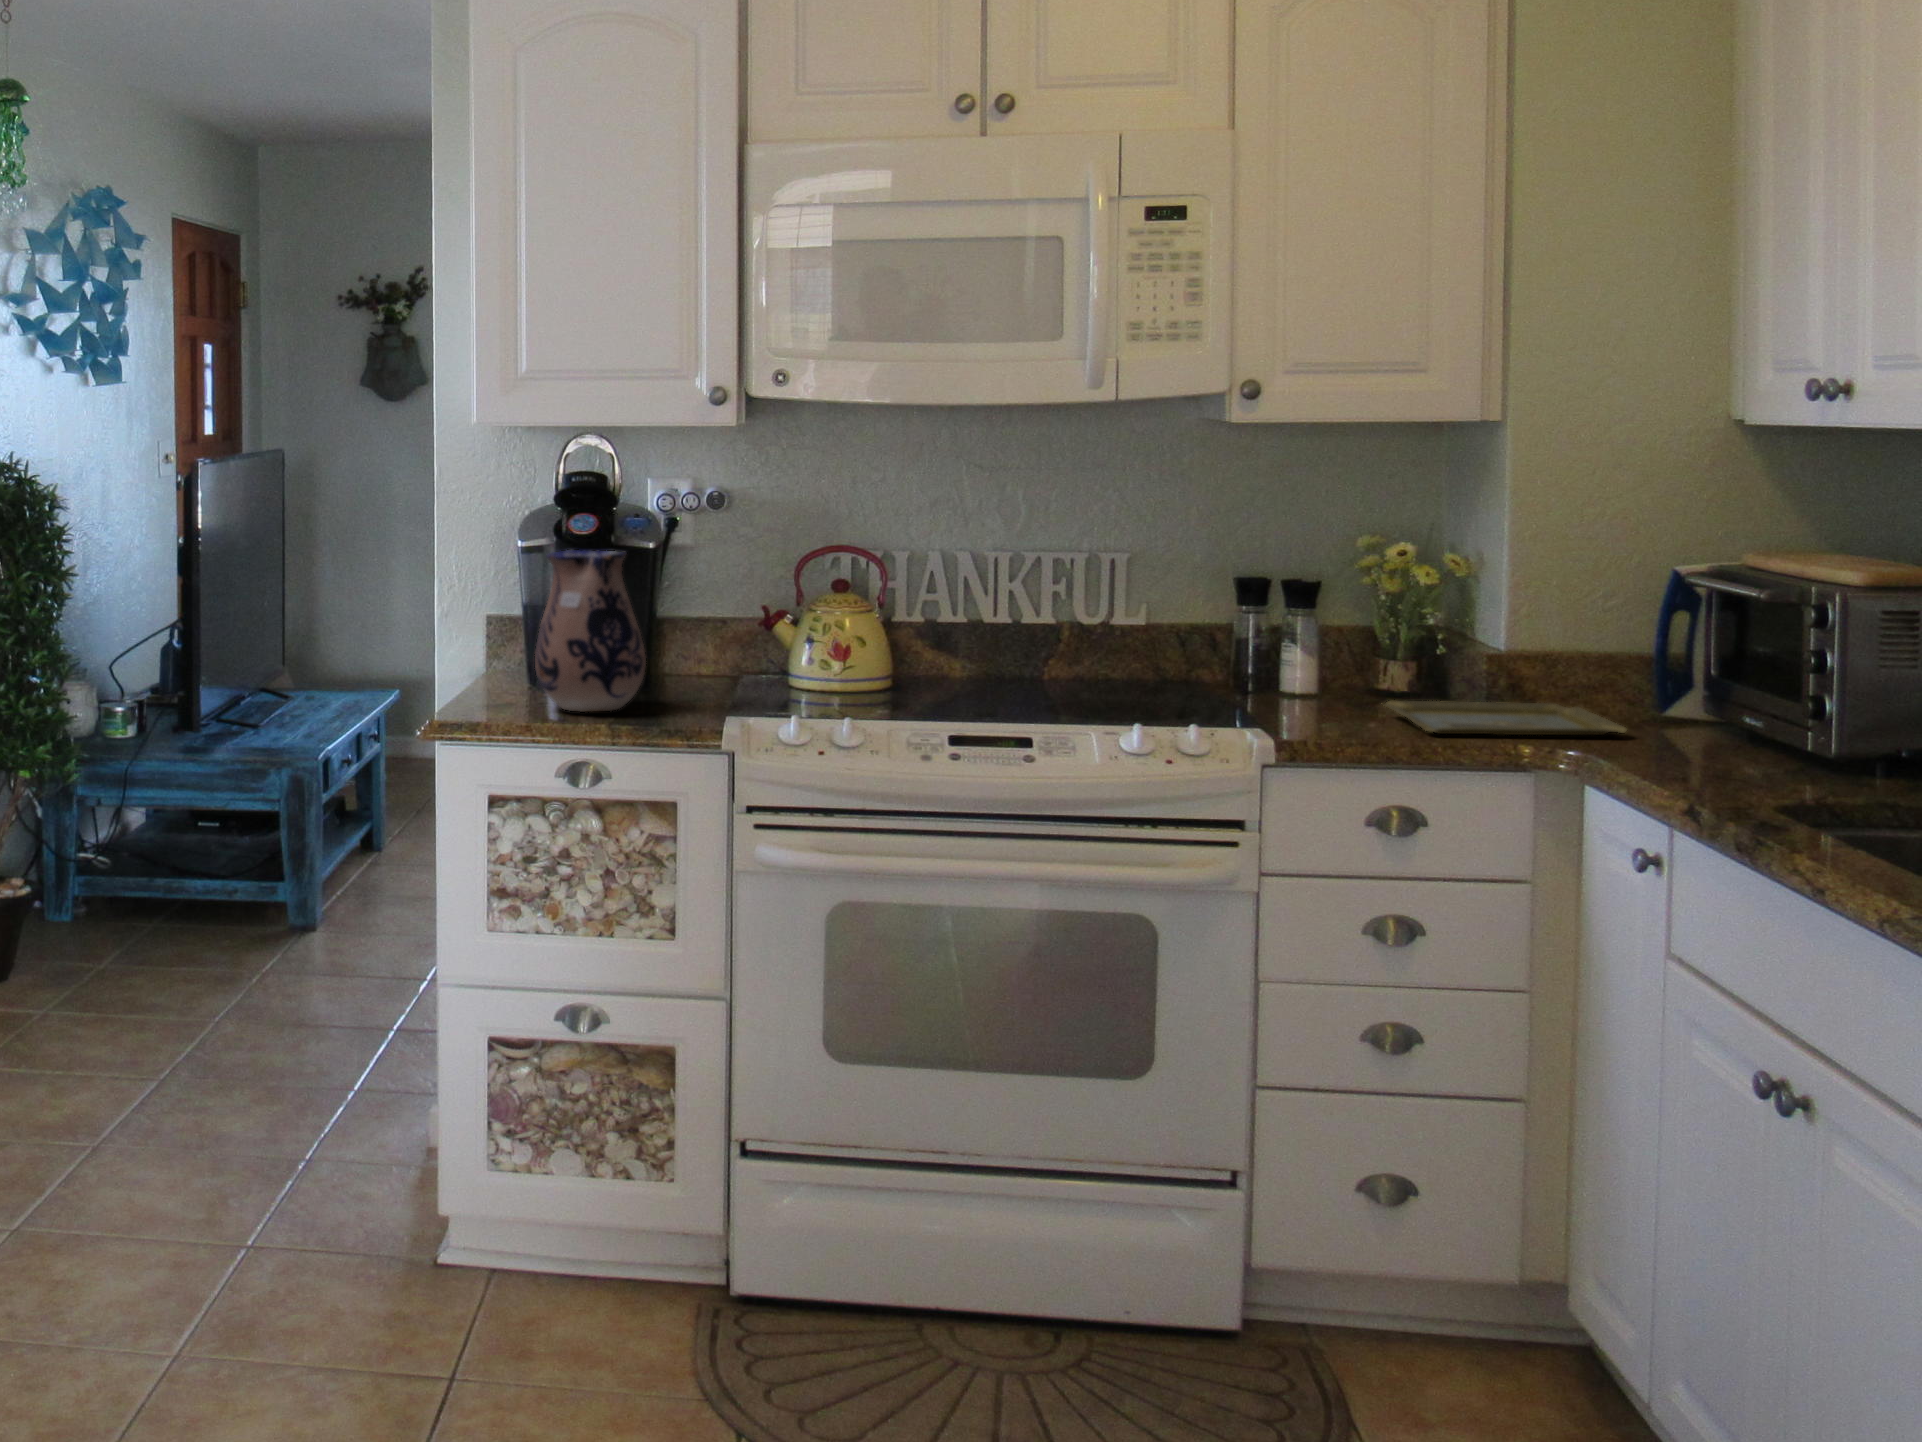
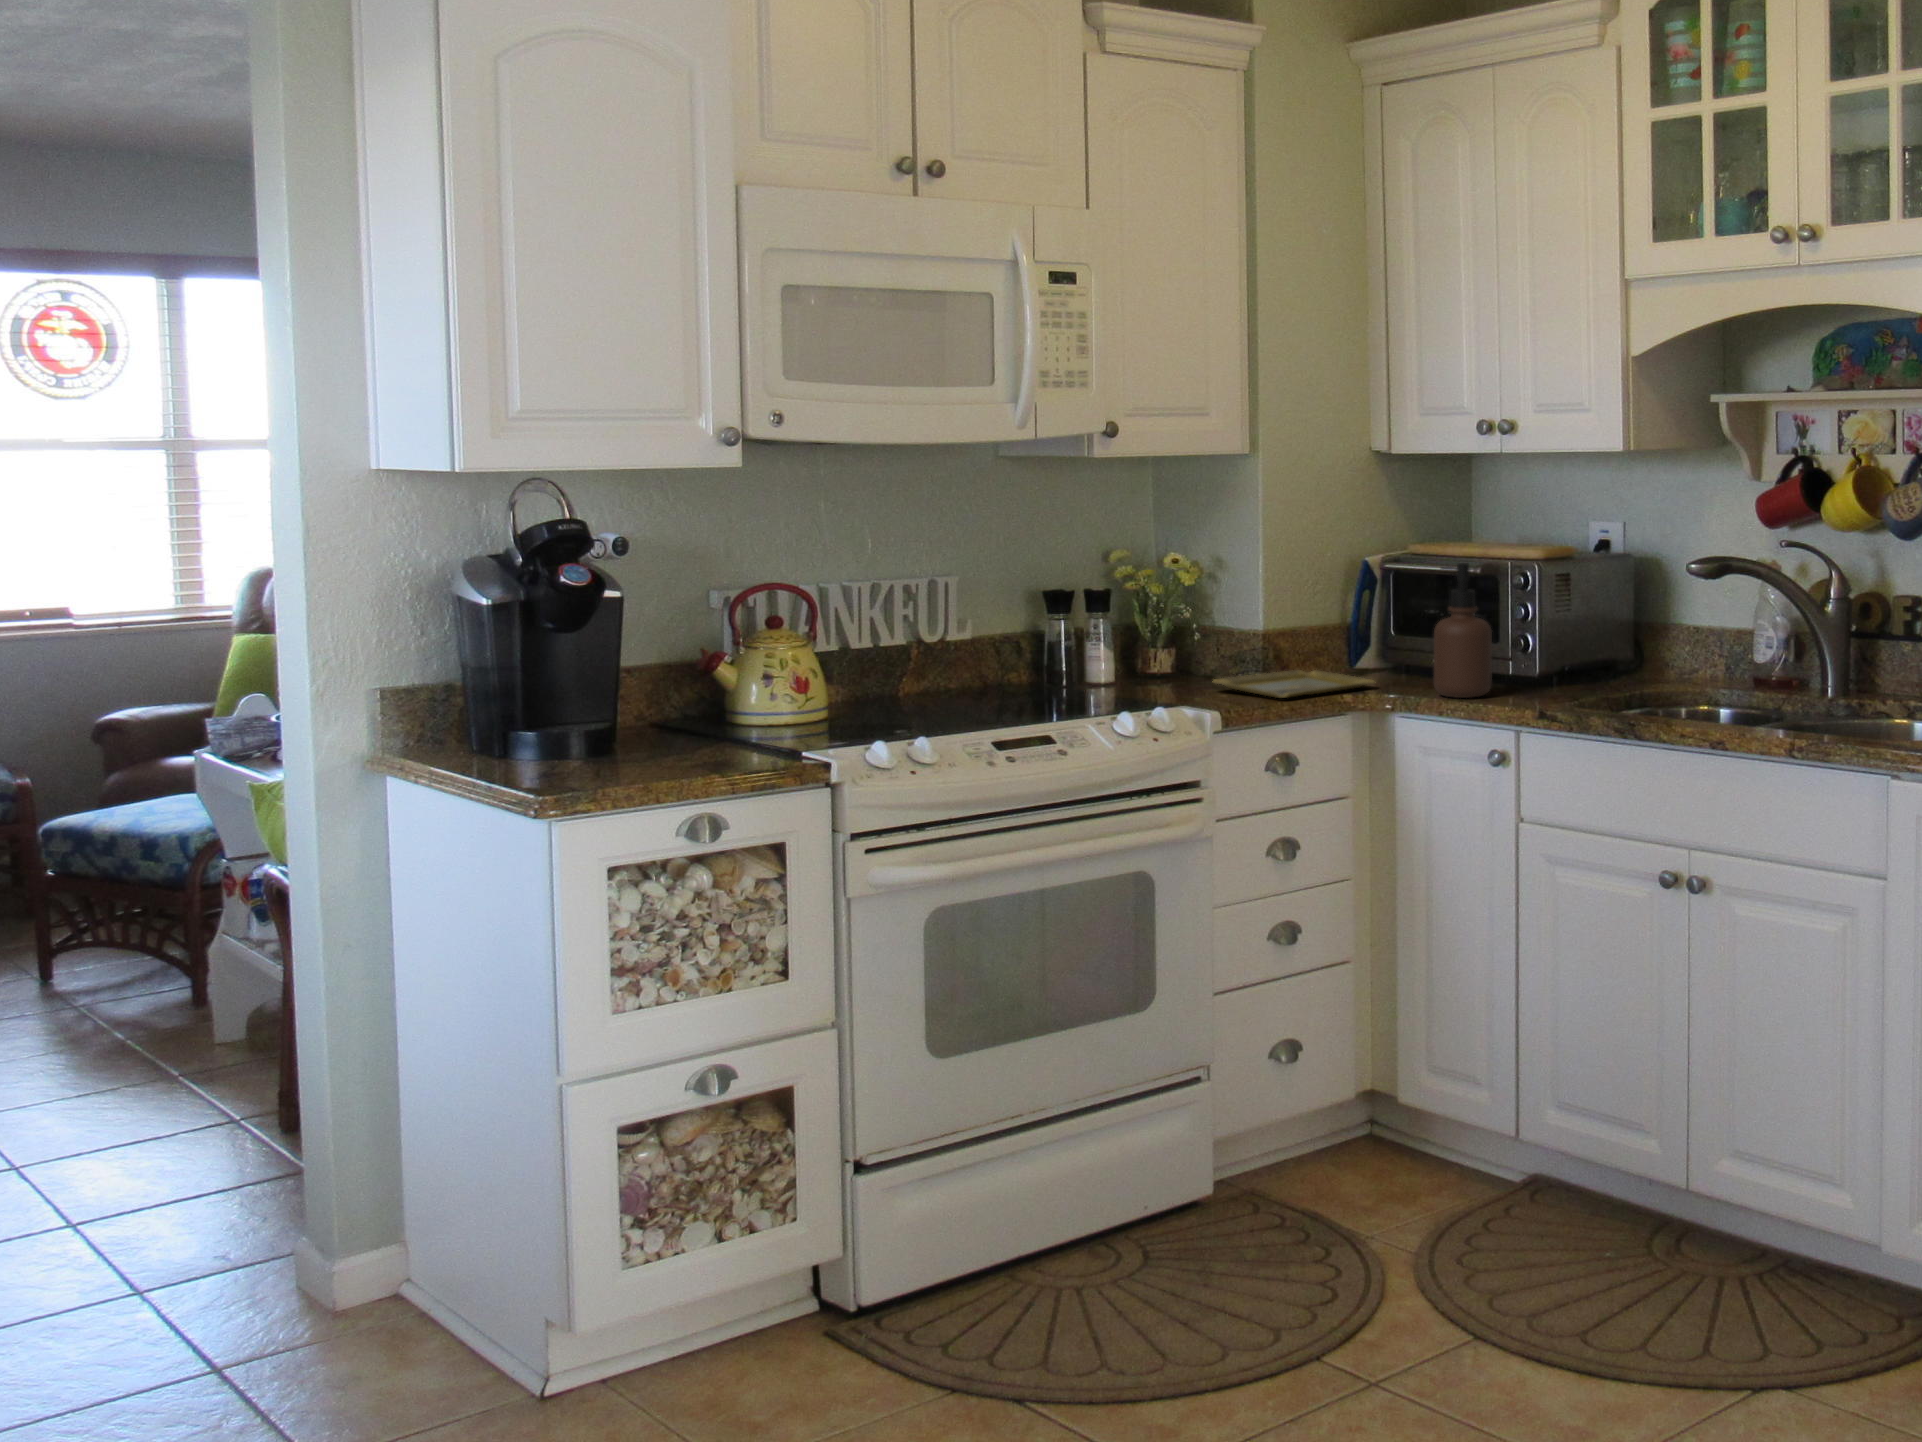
ceramic pitcher: present [535,550,646,712] -> none [576,599,710,770]
soap dispenser: none [1668,573,1768,768] -> present [1434,563,1492,698]

